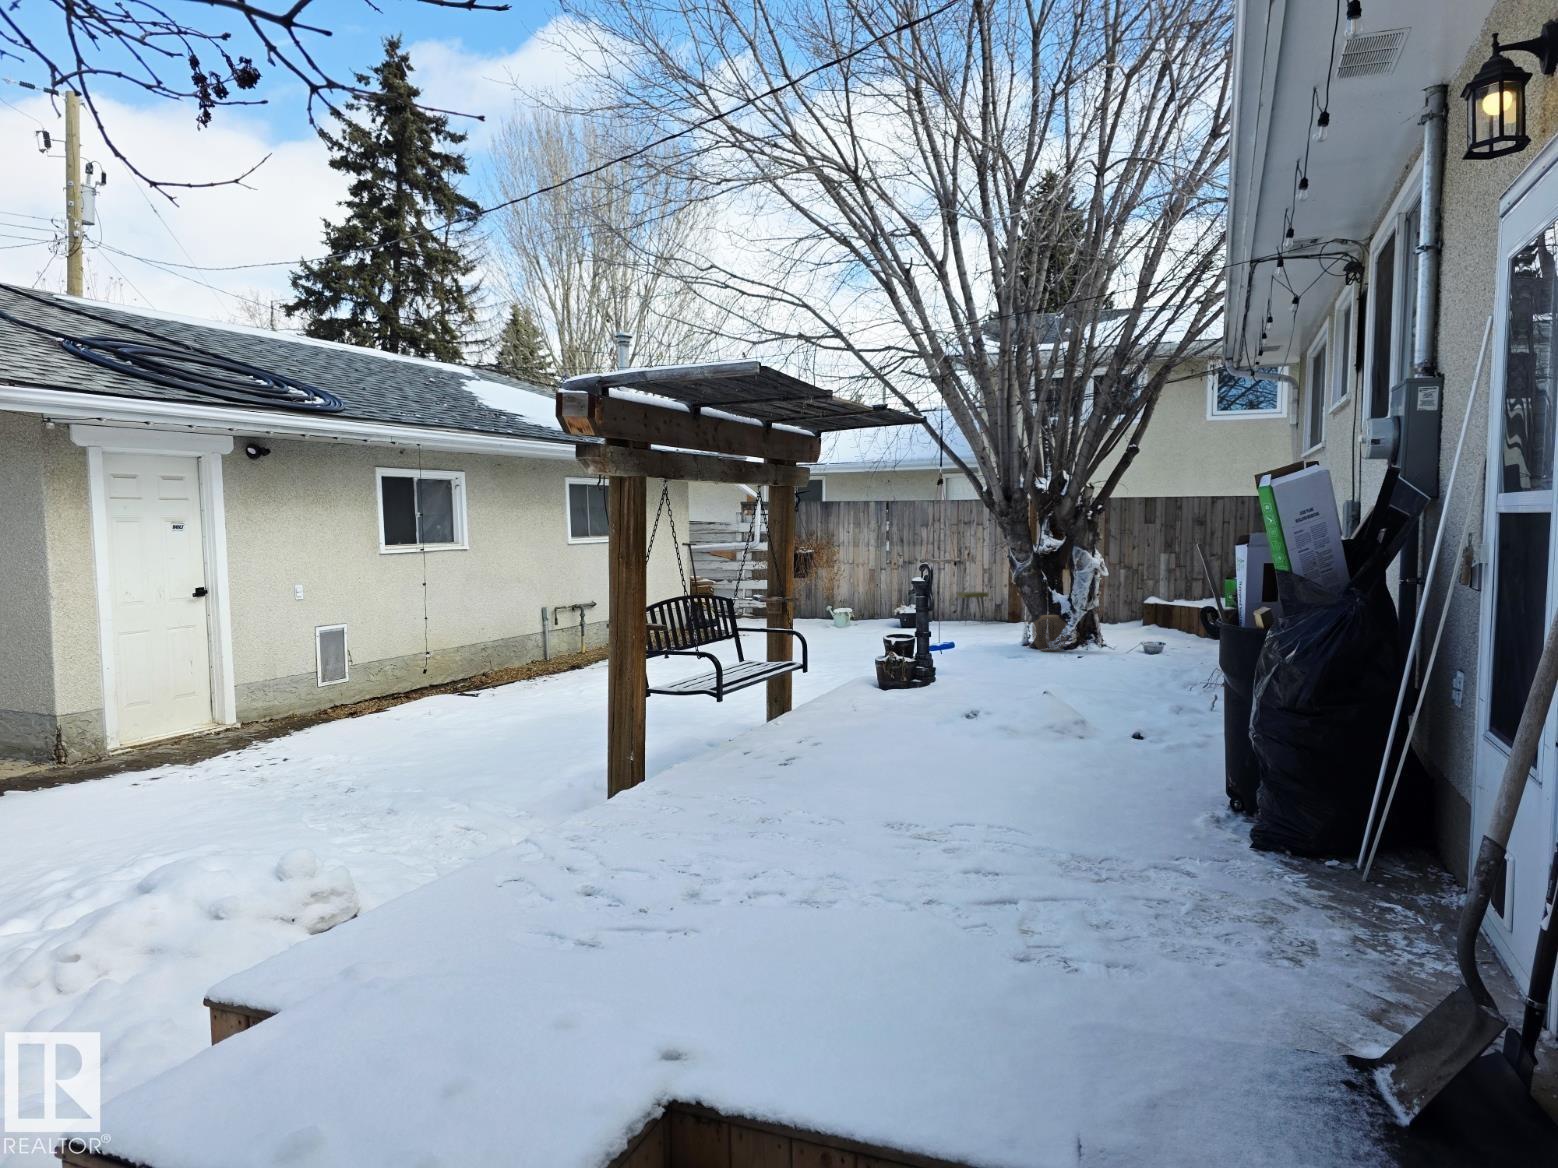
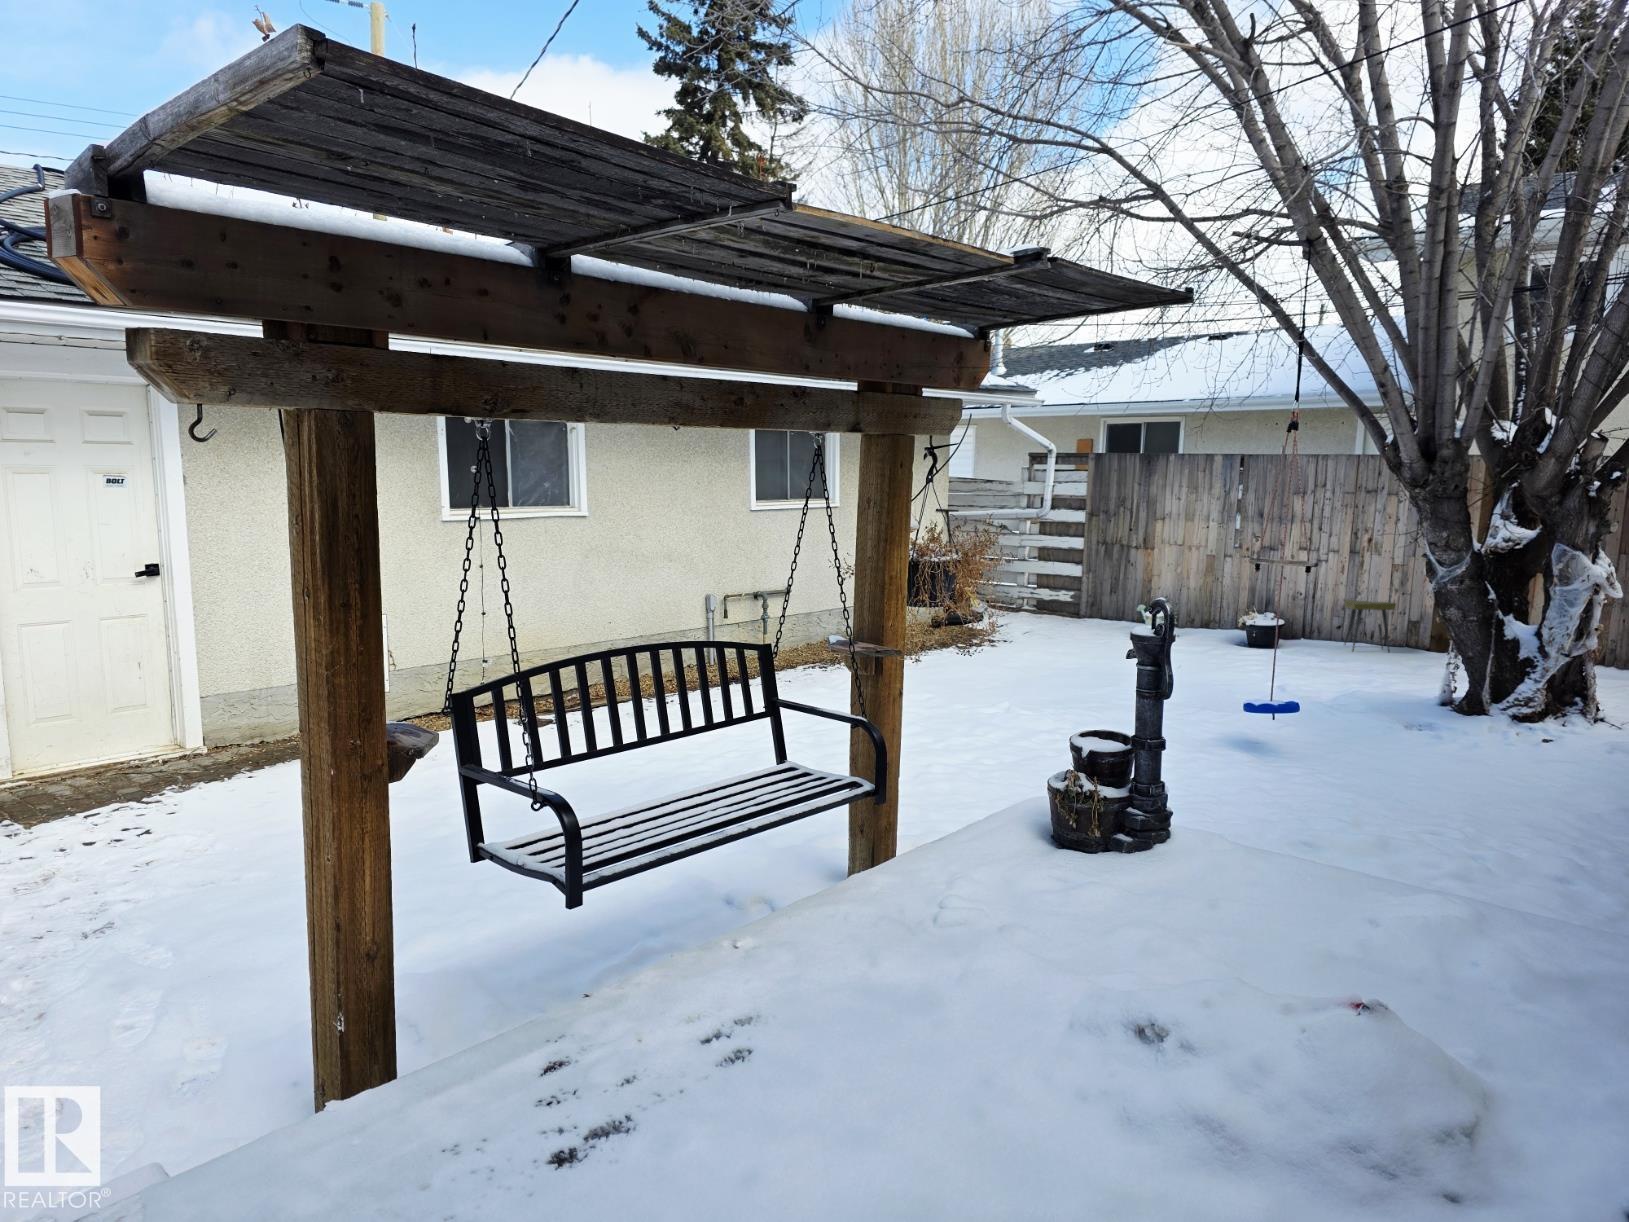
woven basket: present [1032,615,1068,652] -> none [1460,659,1530,726]

